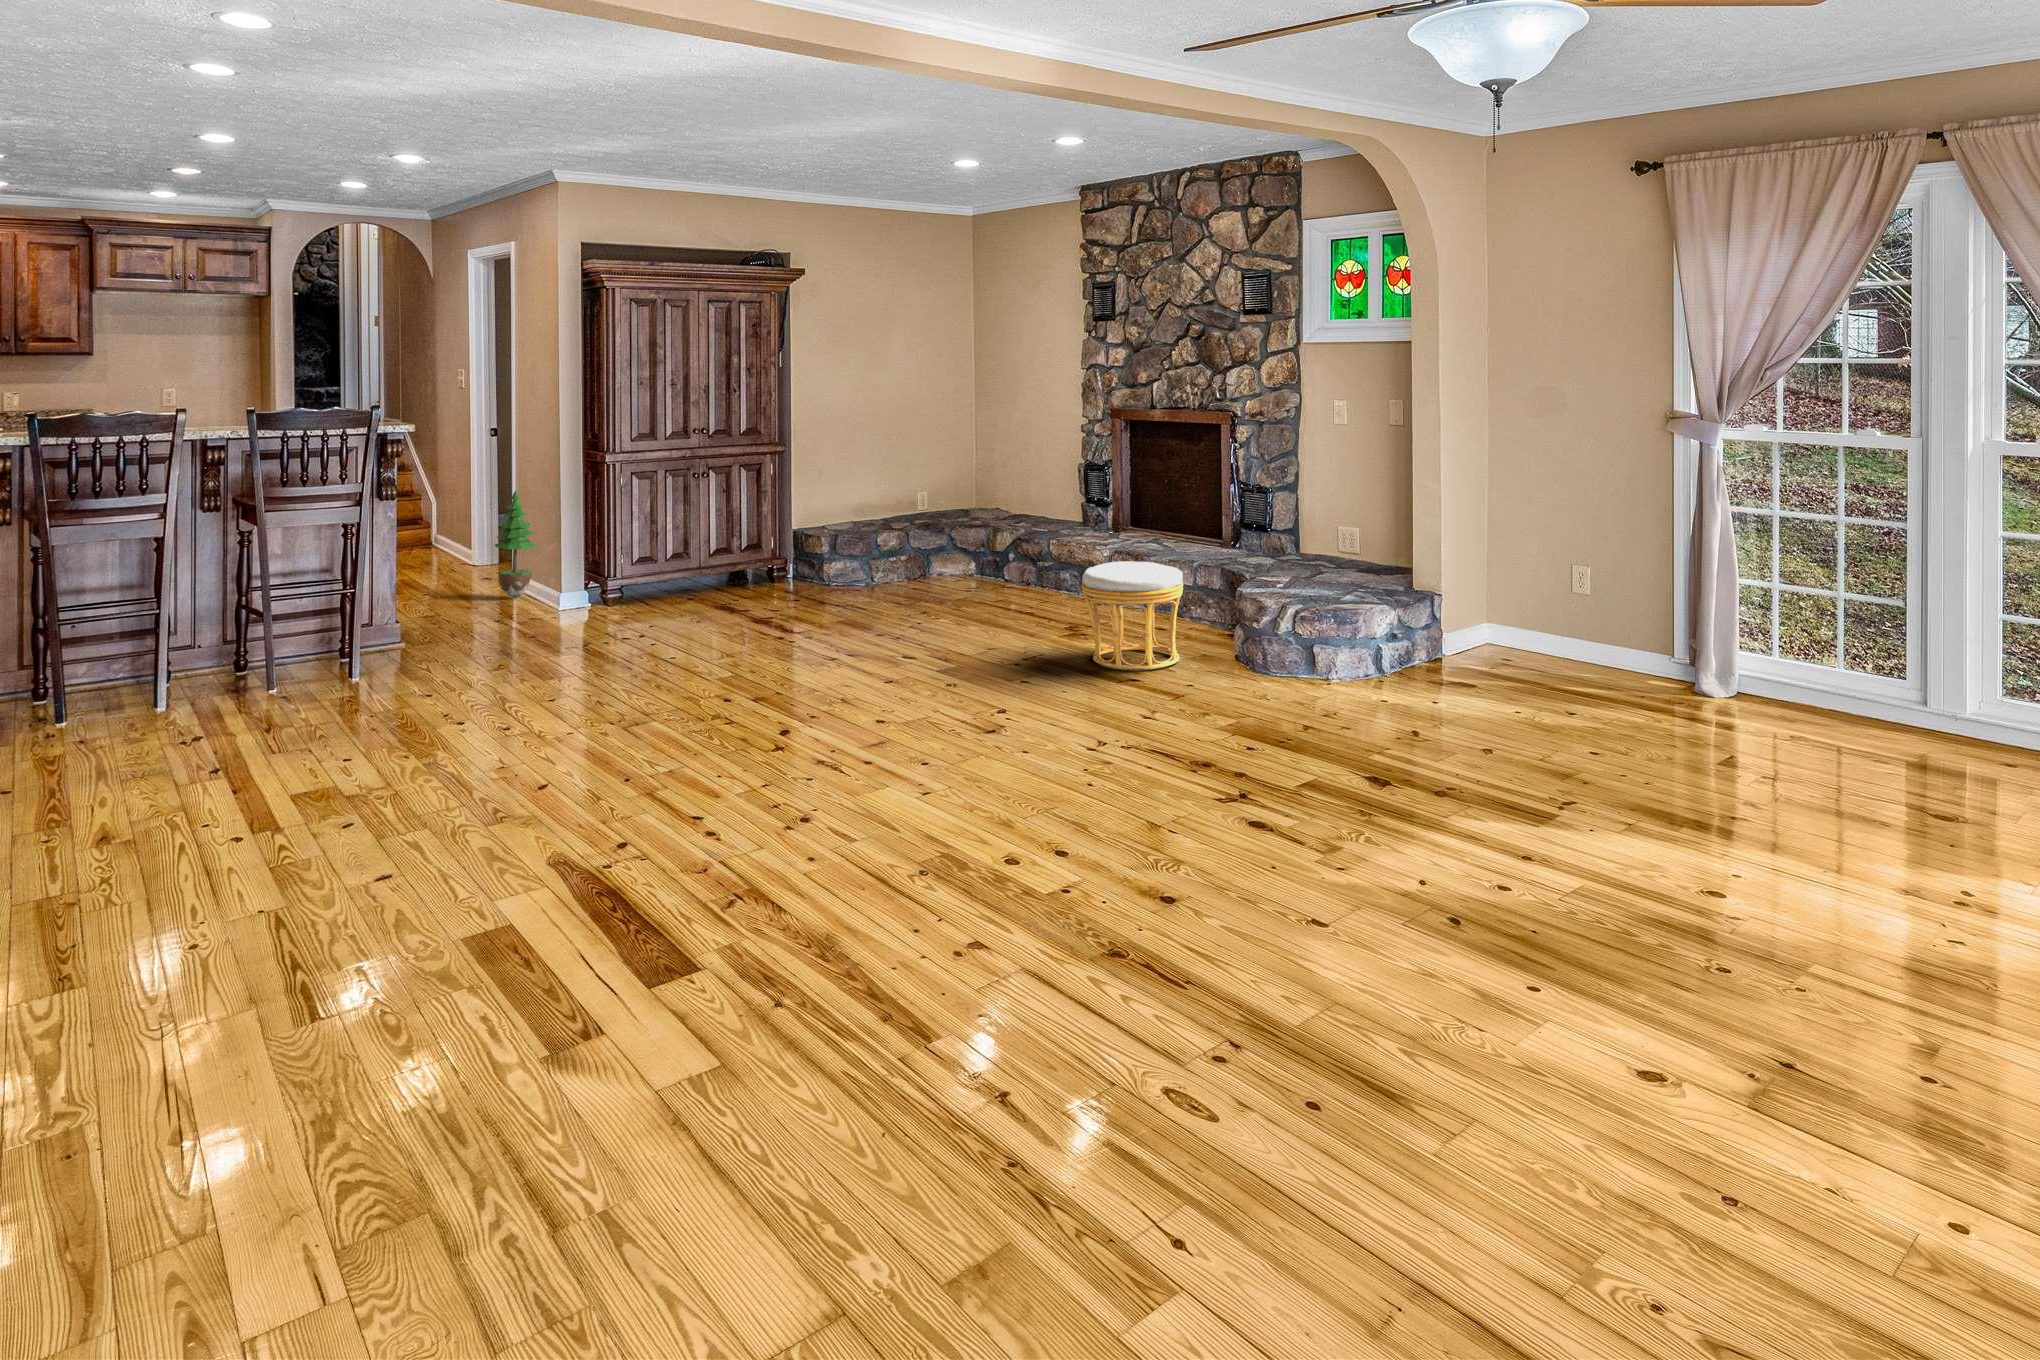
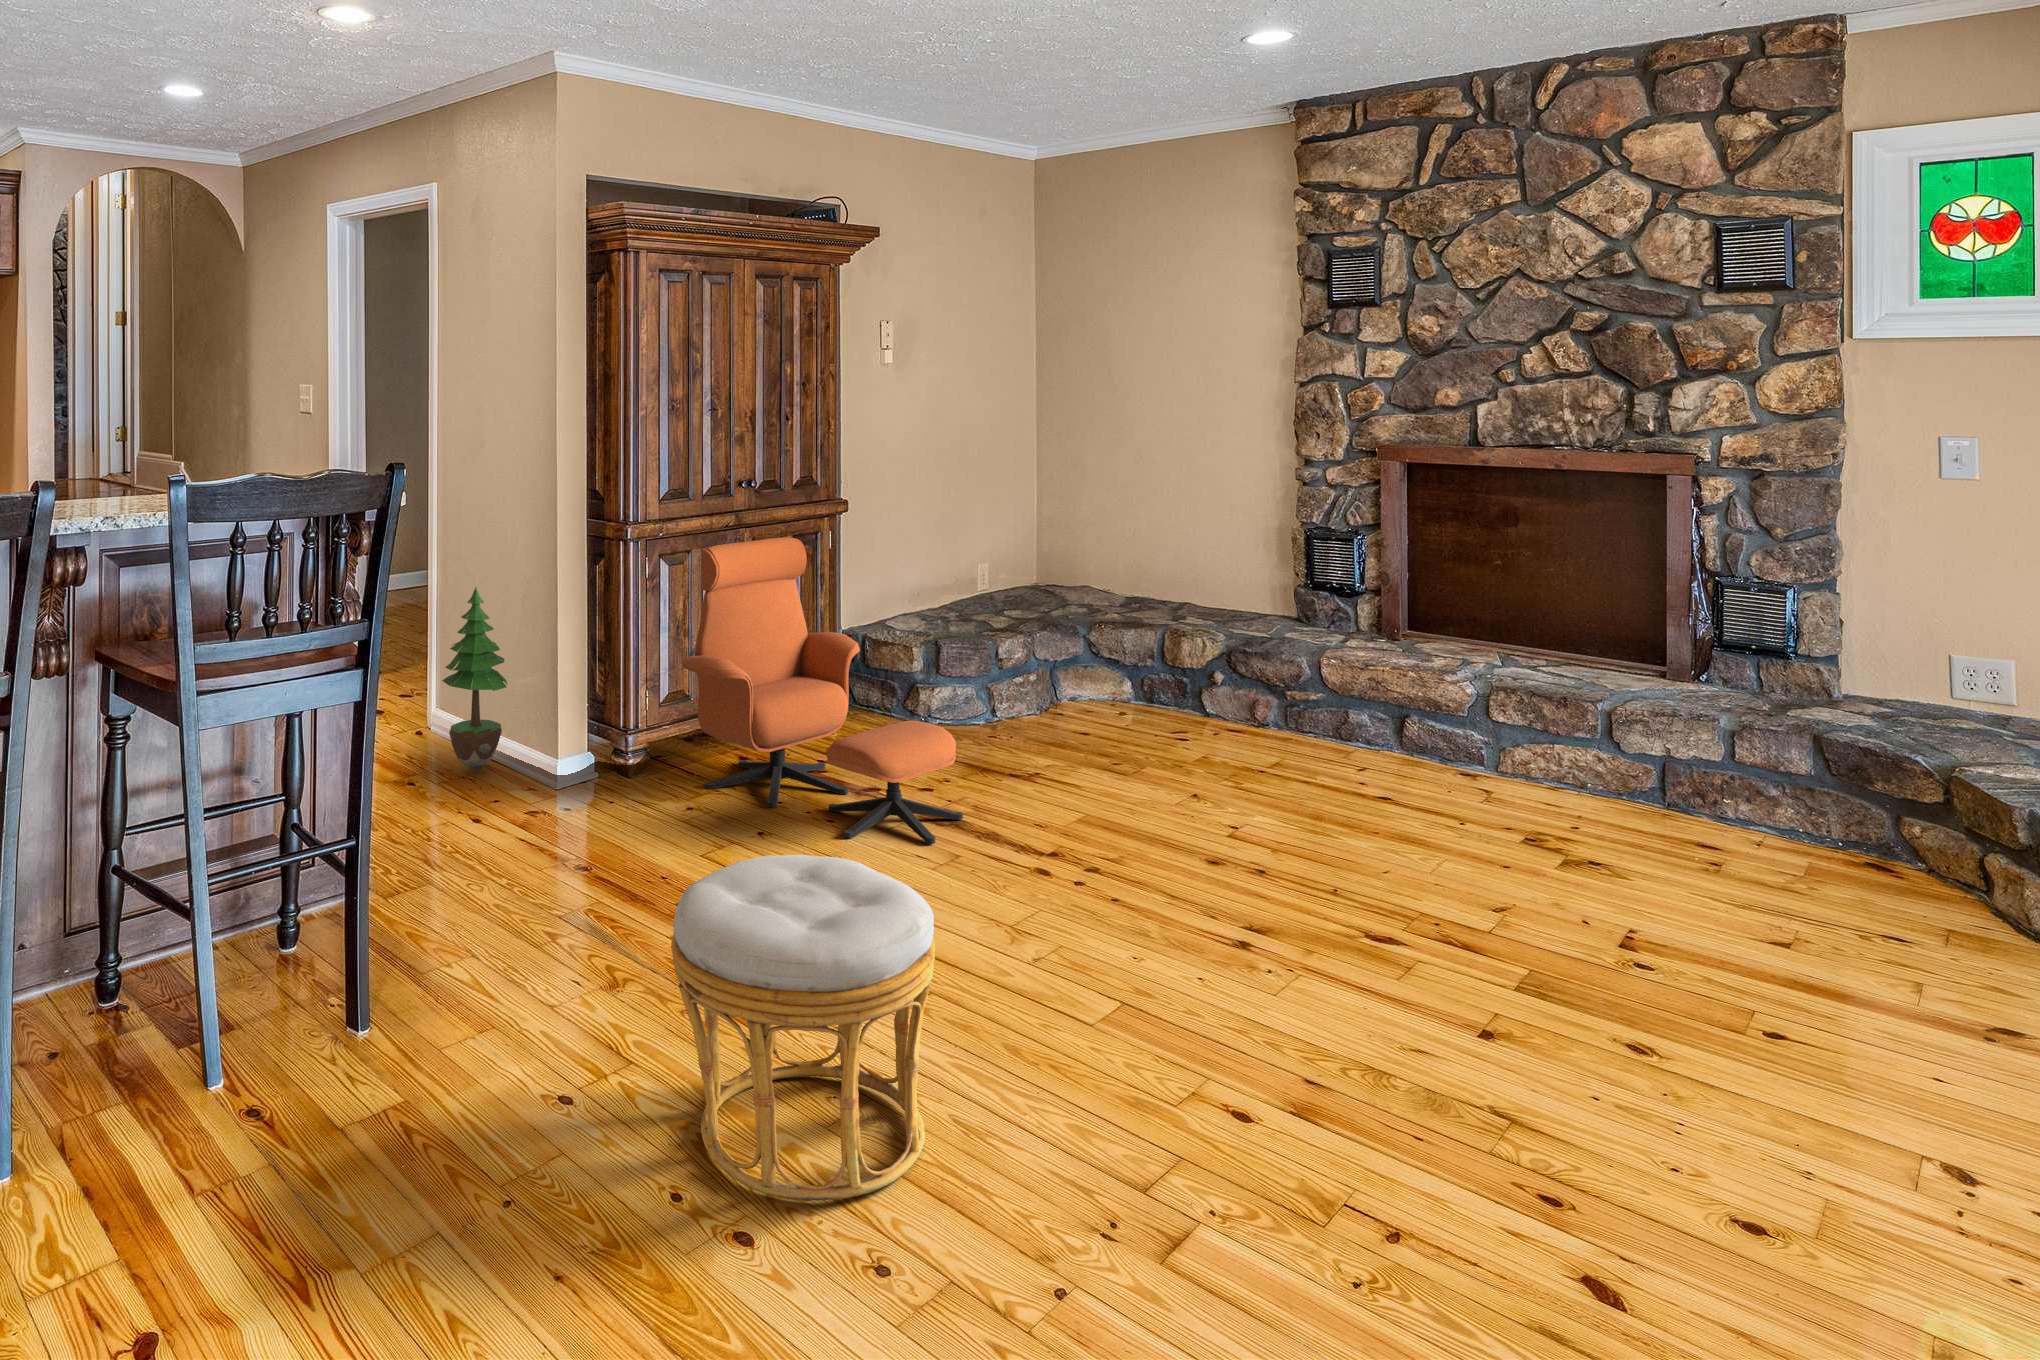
lounge chair: none [623,461,768,625] -> present [683,537,963,844]
ottoman: present [1082,561,1183,670] -> present [671,855,935,1201]

